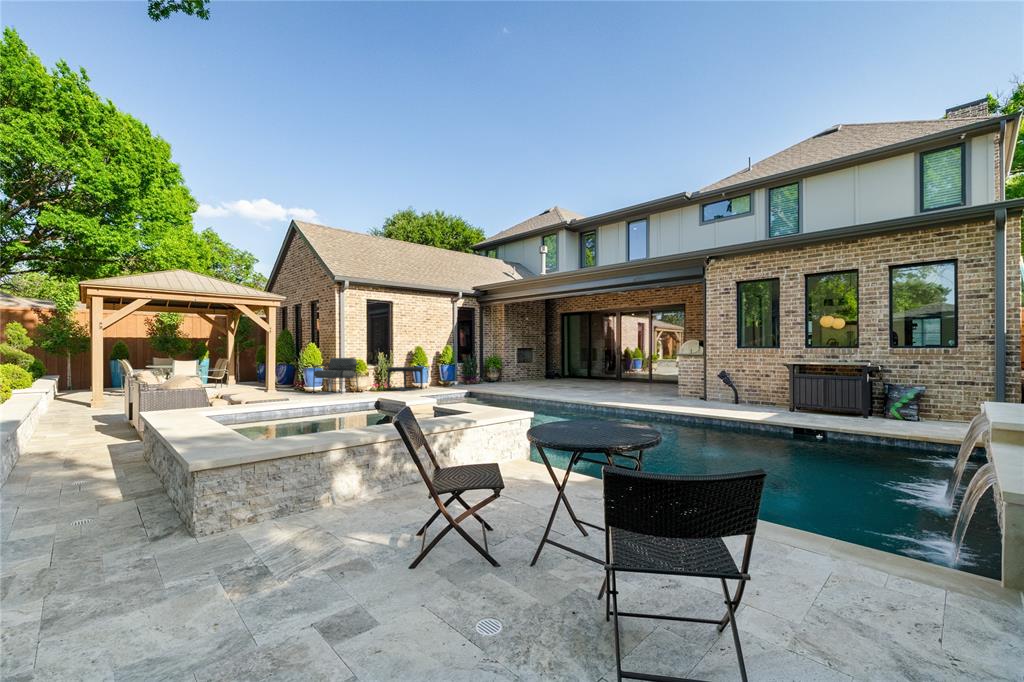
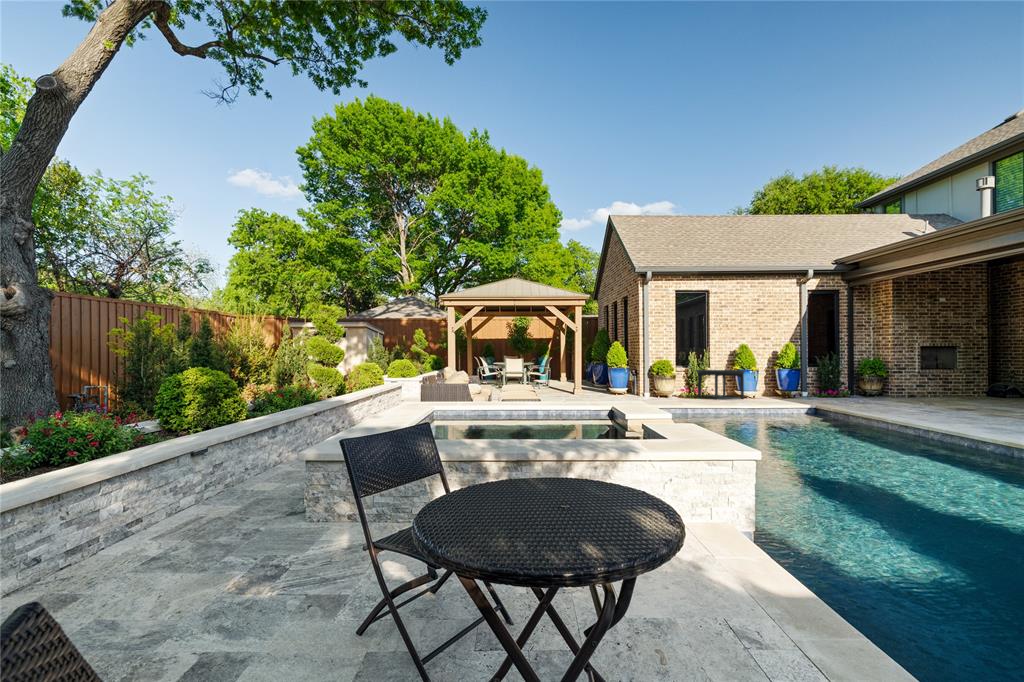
armchair: present [312,358,359,394] -> none [612,358,663,398]

